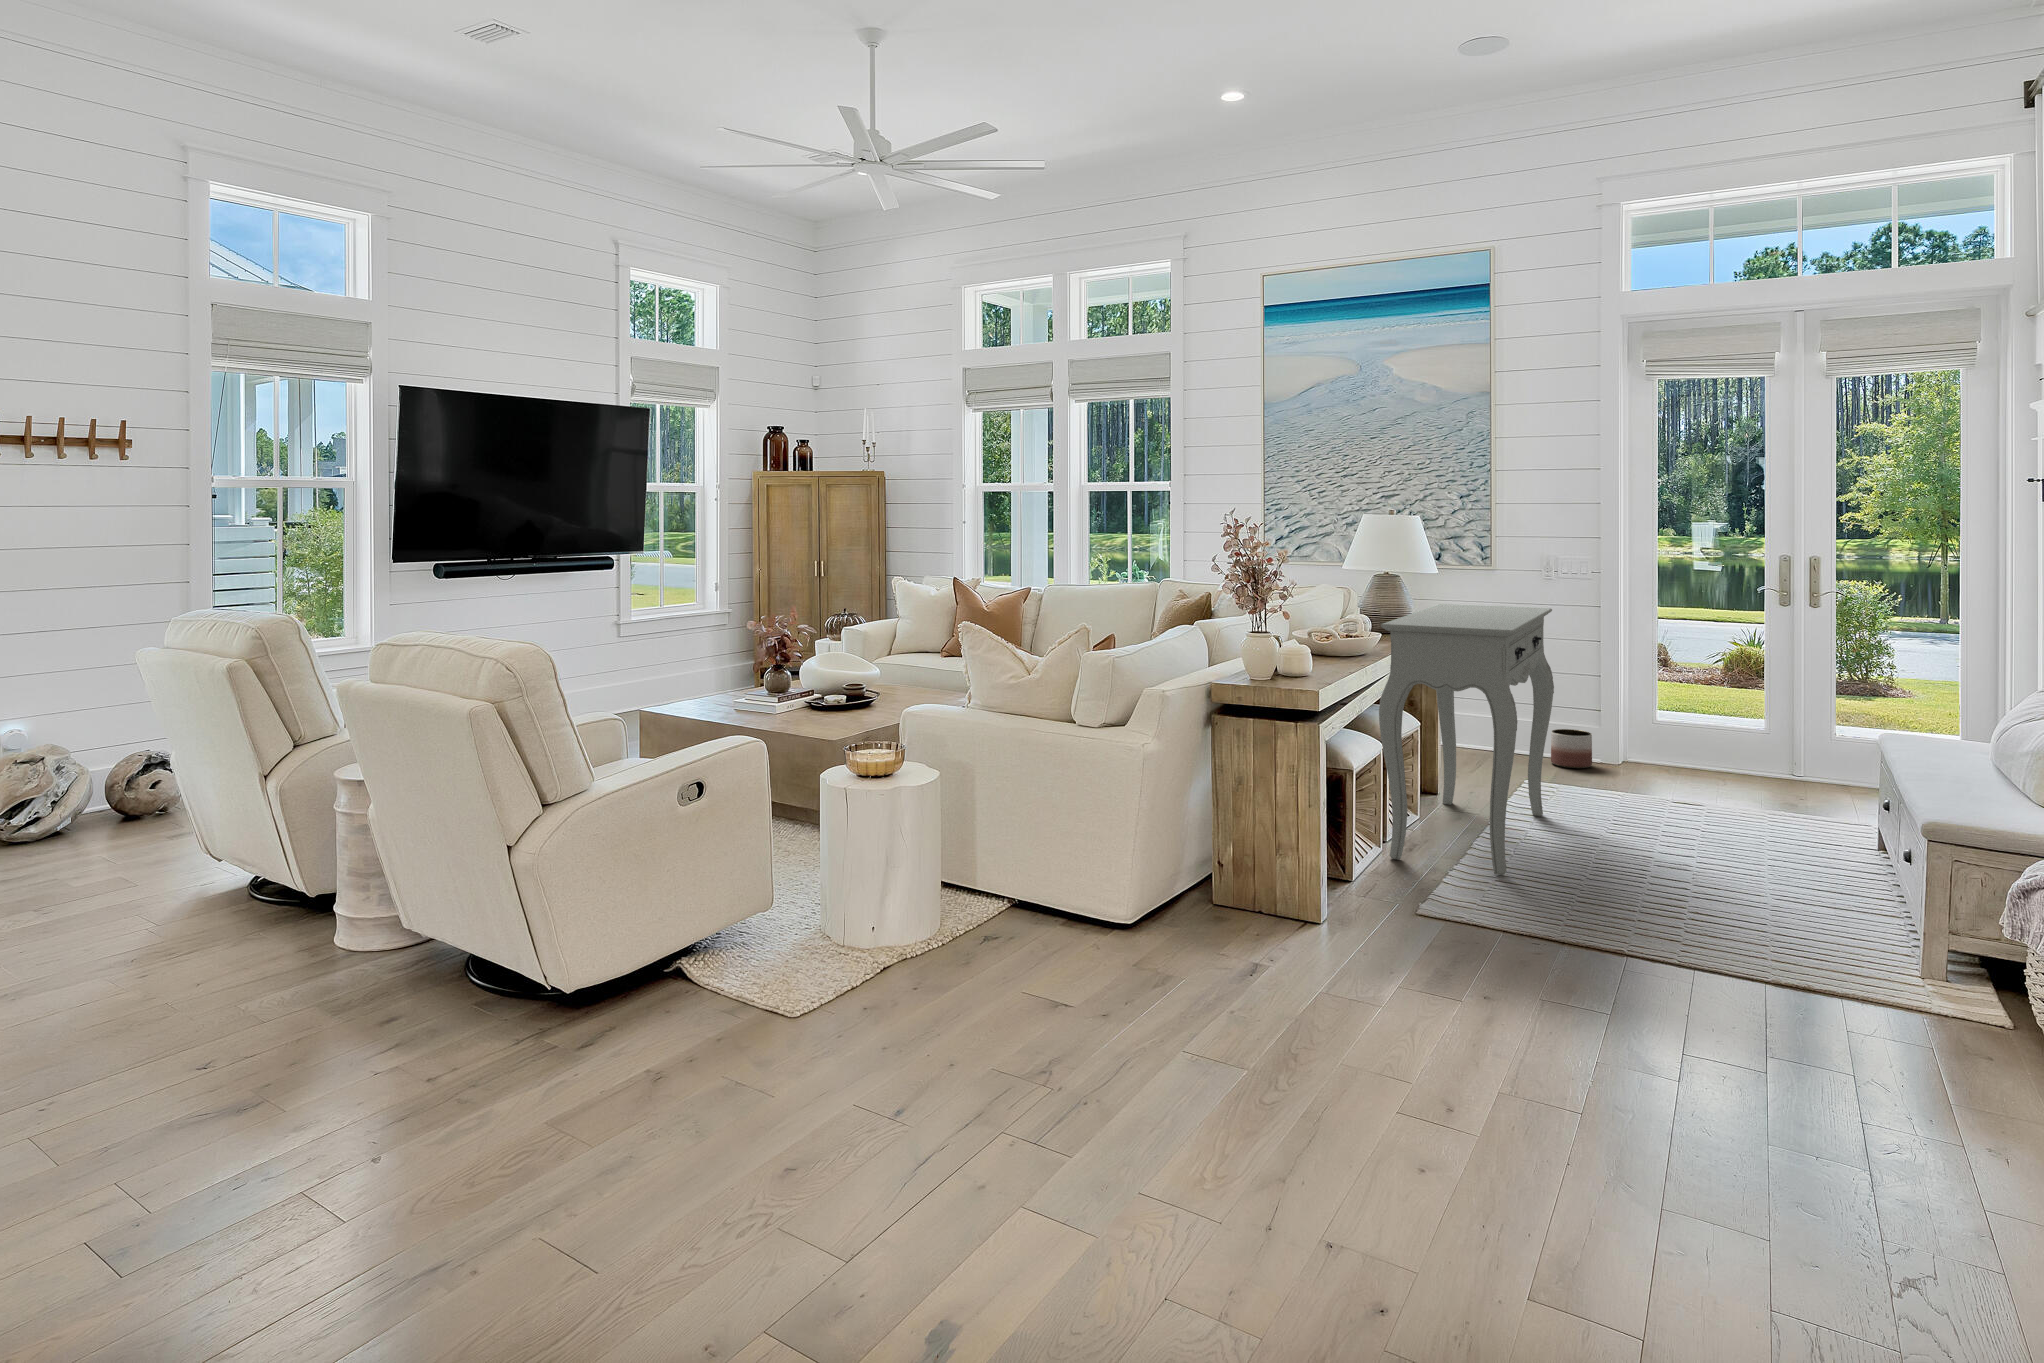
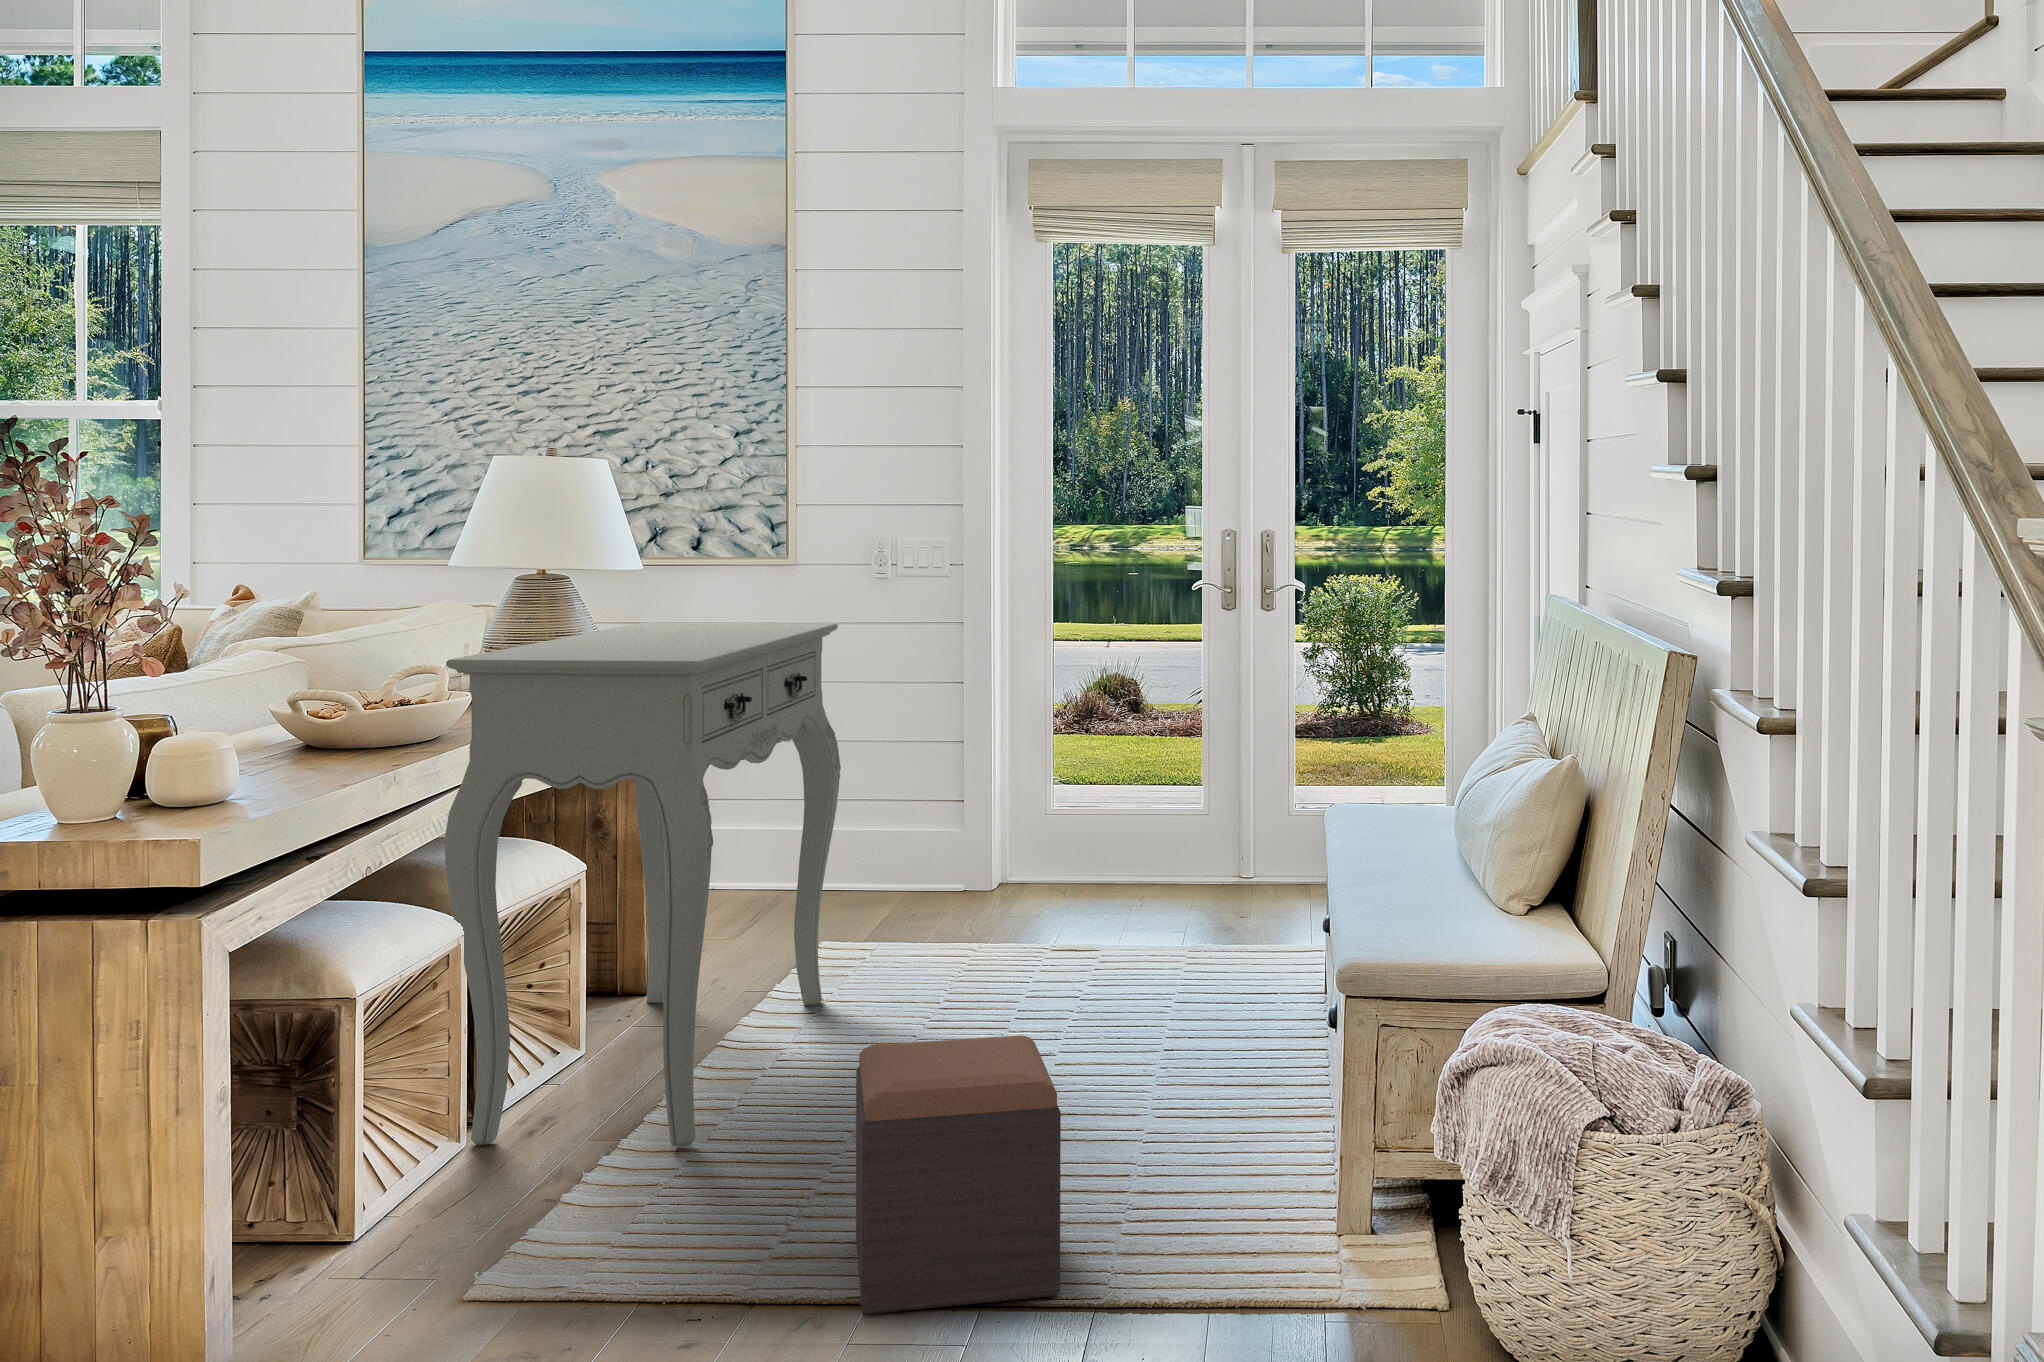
planter: present [1551,729,1592,768] -> none [878,837,943,904]
footstool: none [1617,834,1751,977] -> present [856,1035,1061,1314]

